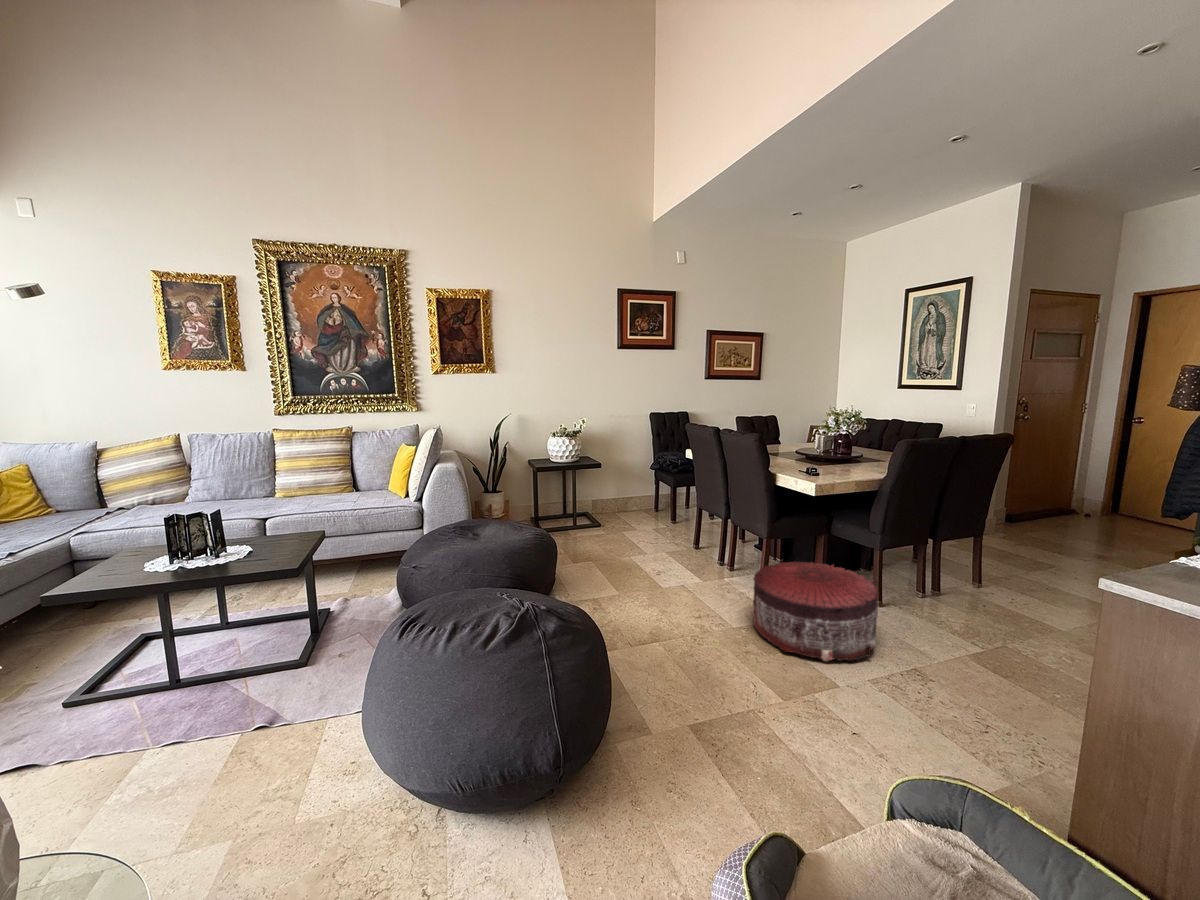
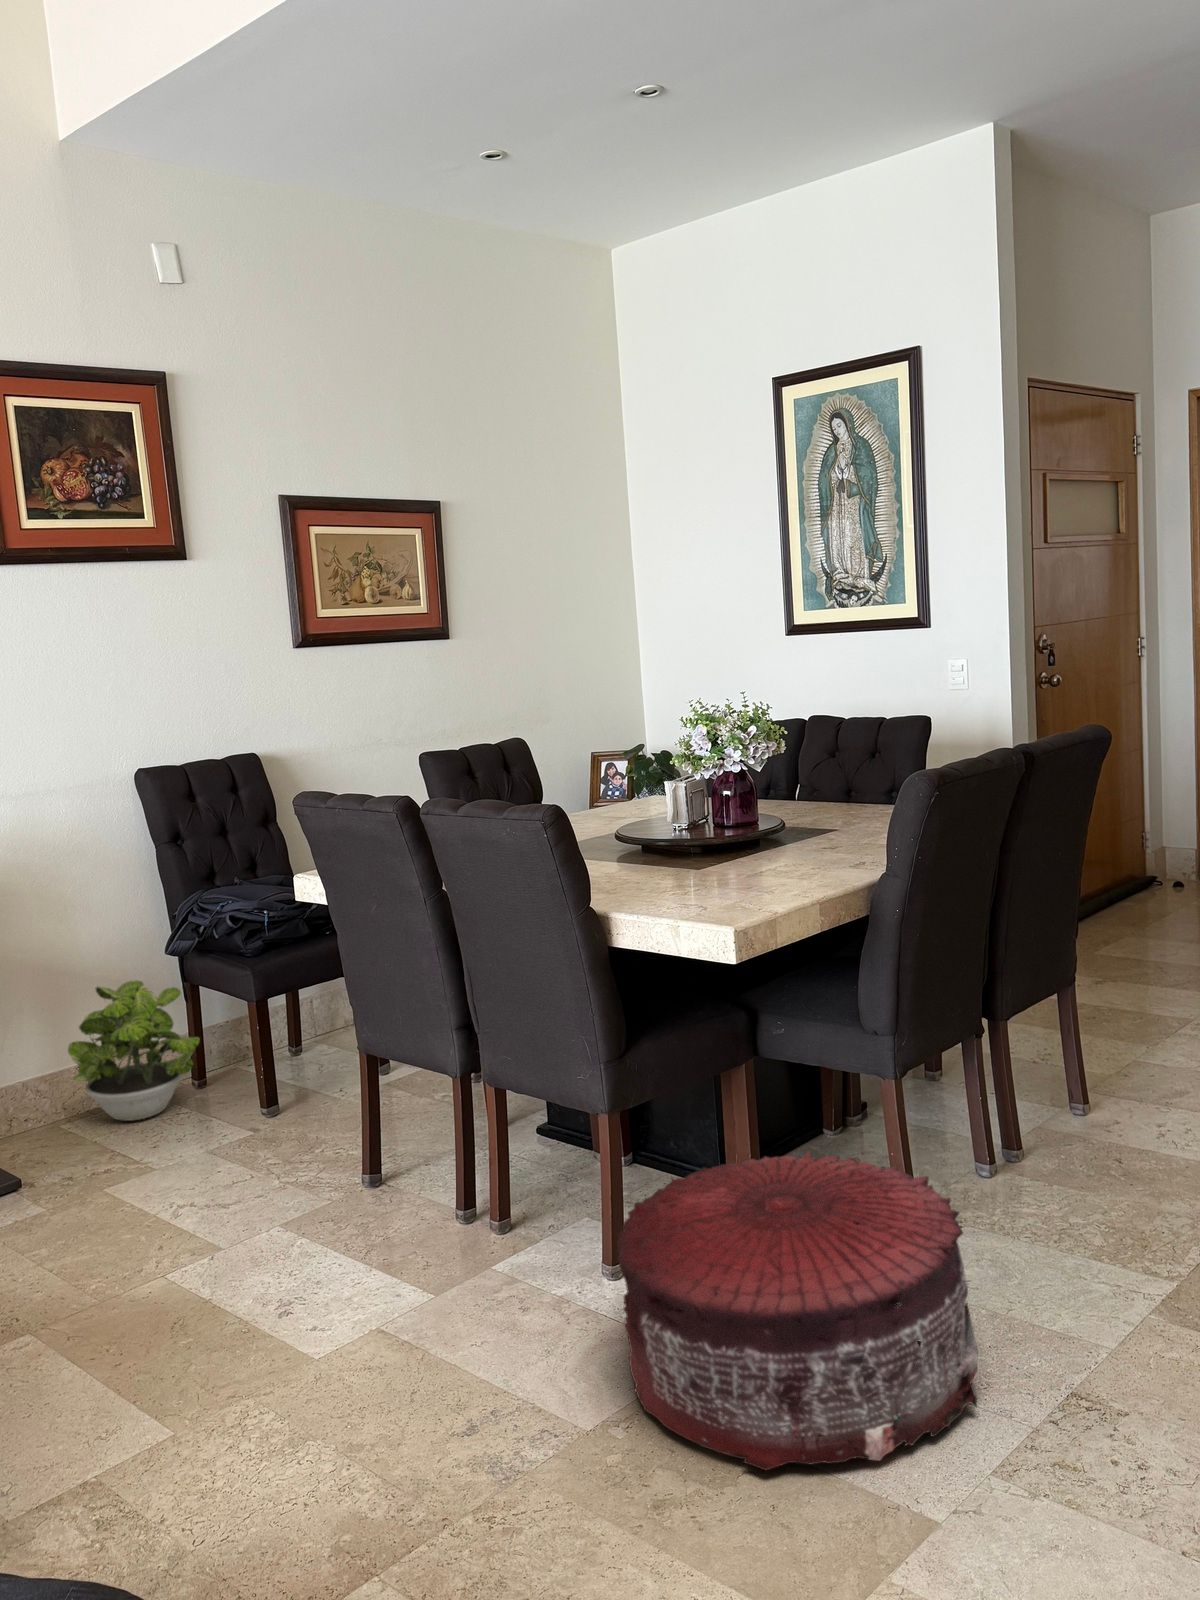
potted plant: none [618,476,656,518] -> present [68,981,200,1120]

